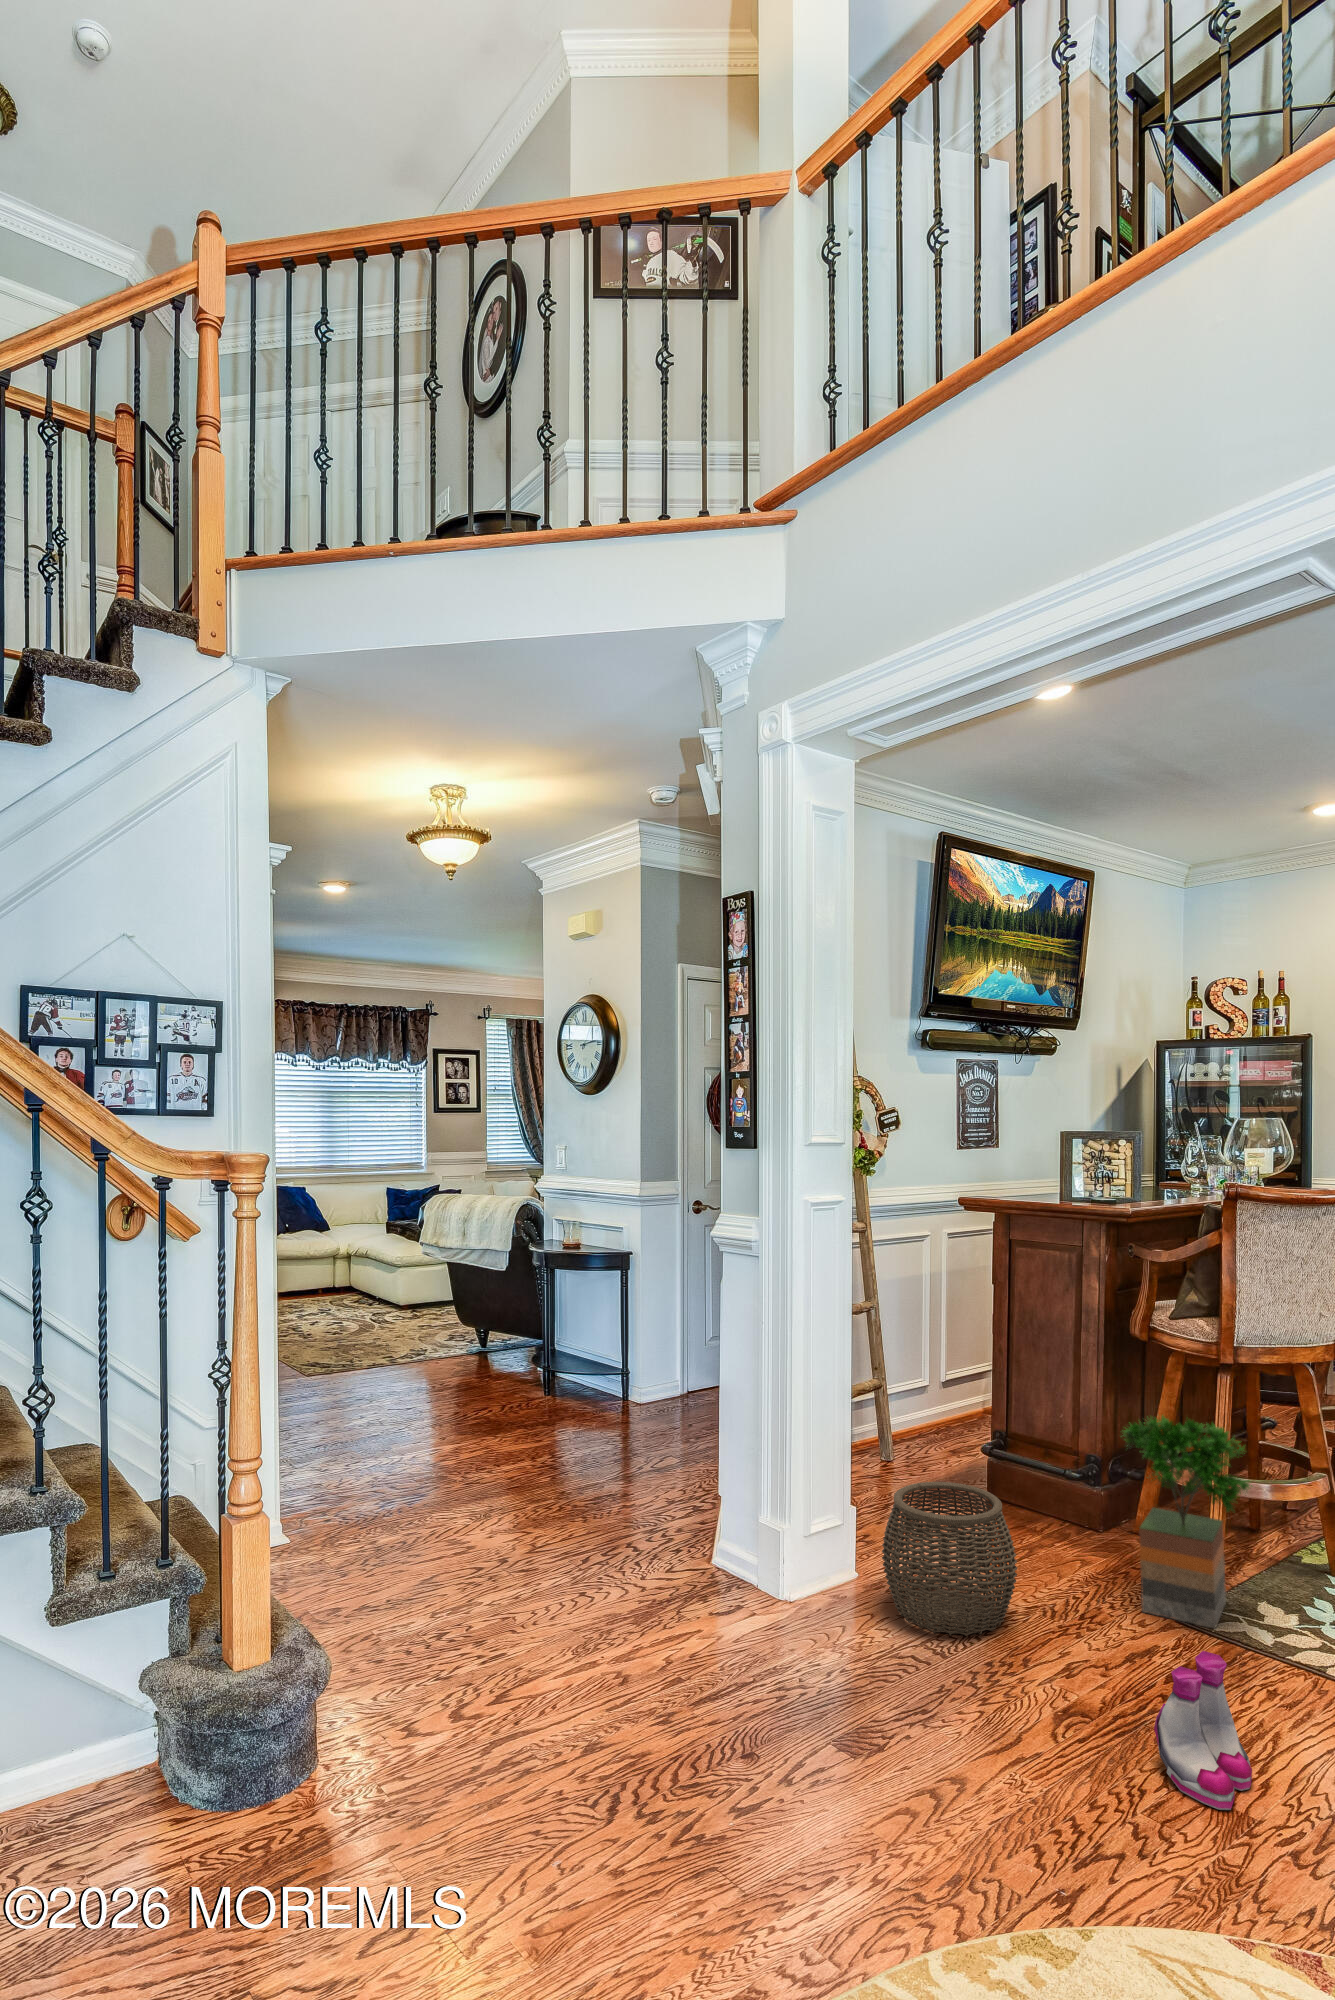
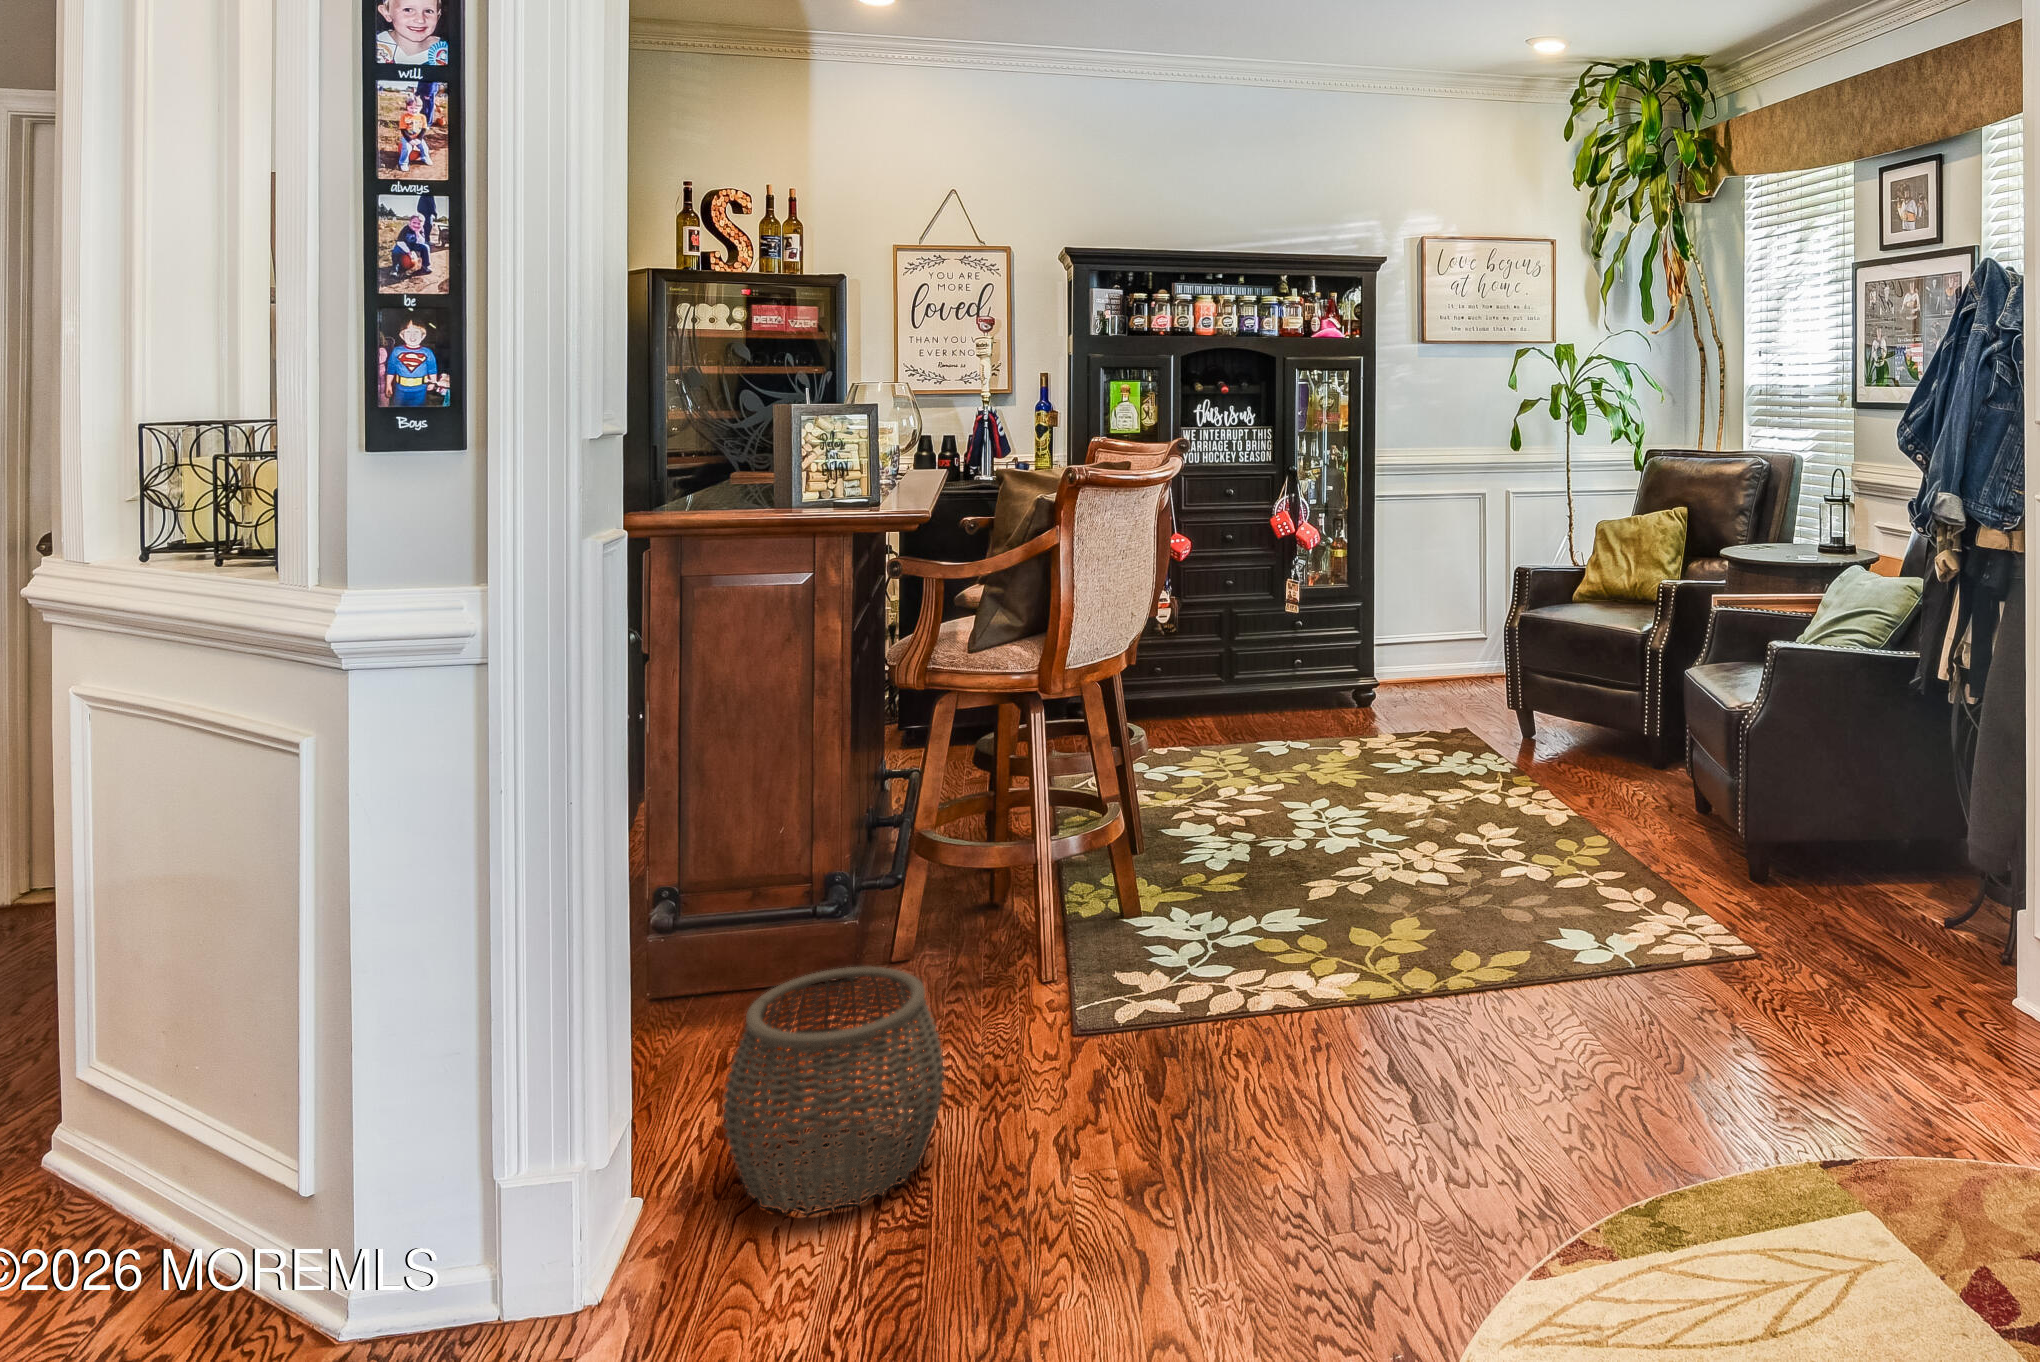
potted tree: present [1121,1415,1252,1629] -> none [978,772,1156,1041]
boots: present [1154,1651,1252,1810] -> none [1258,1023,1378,1191]

